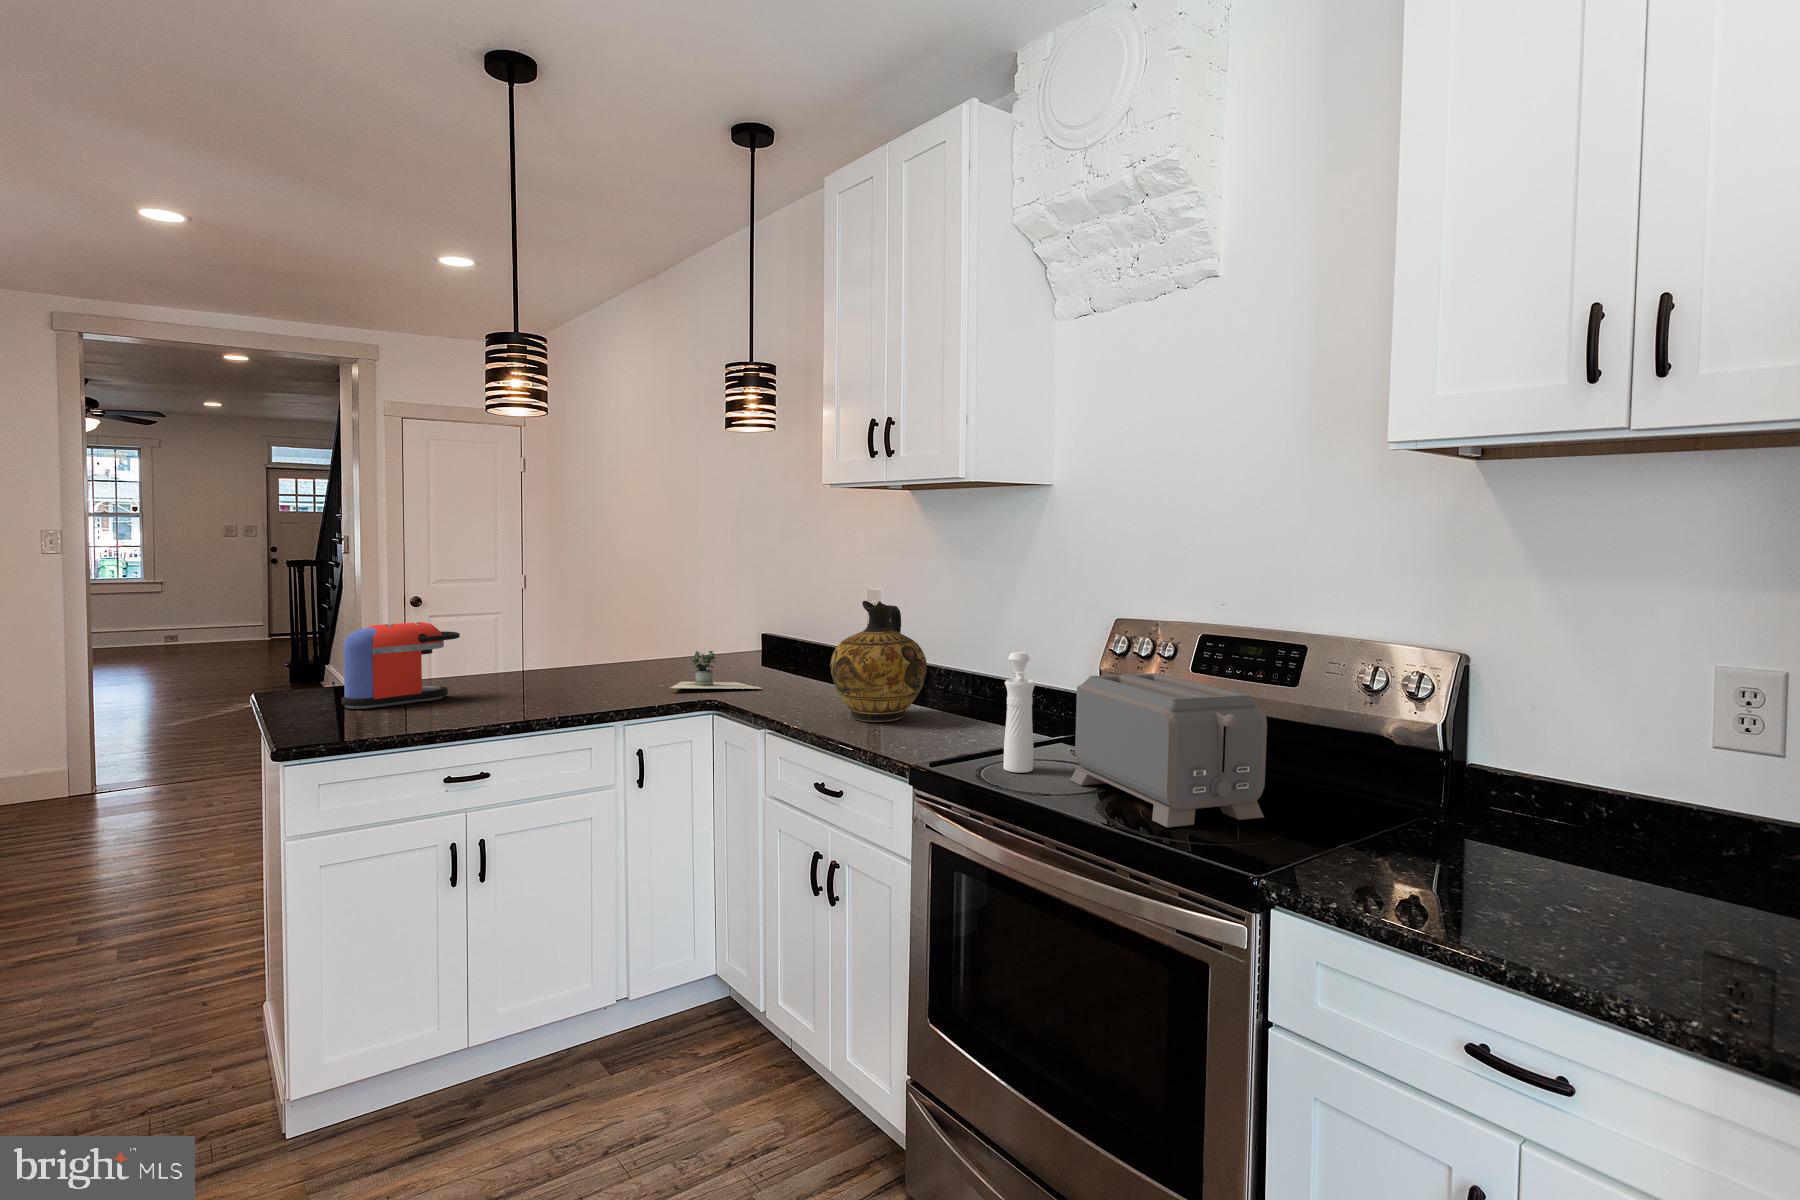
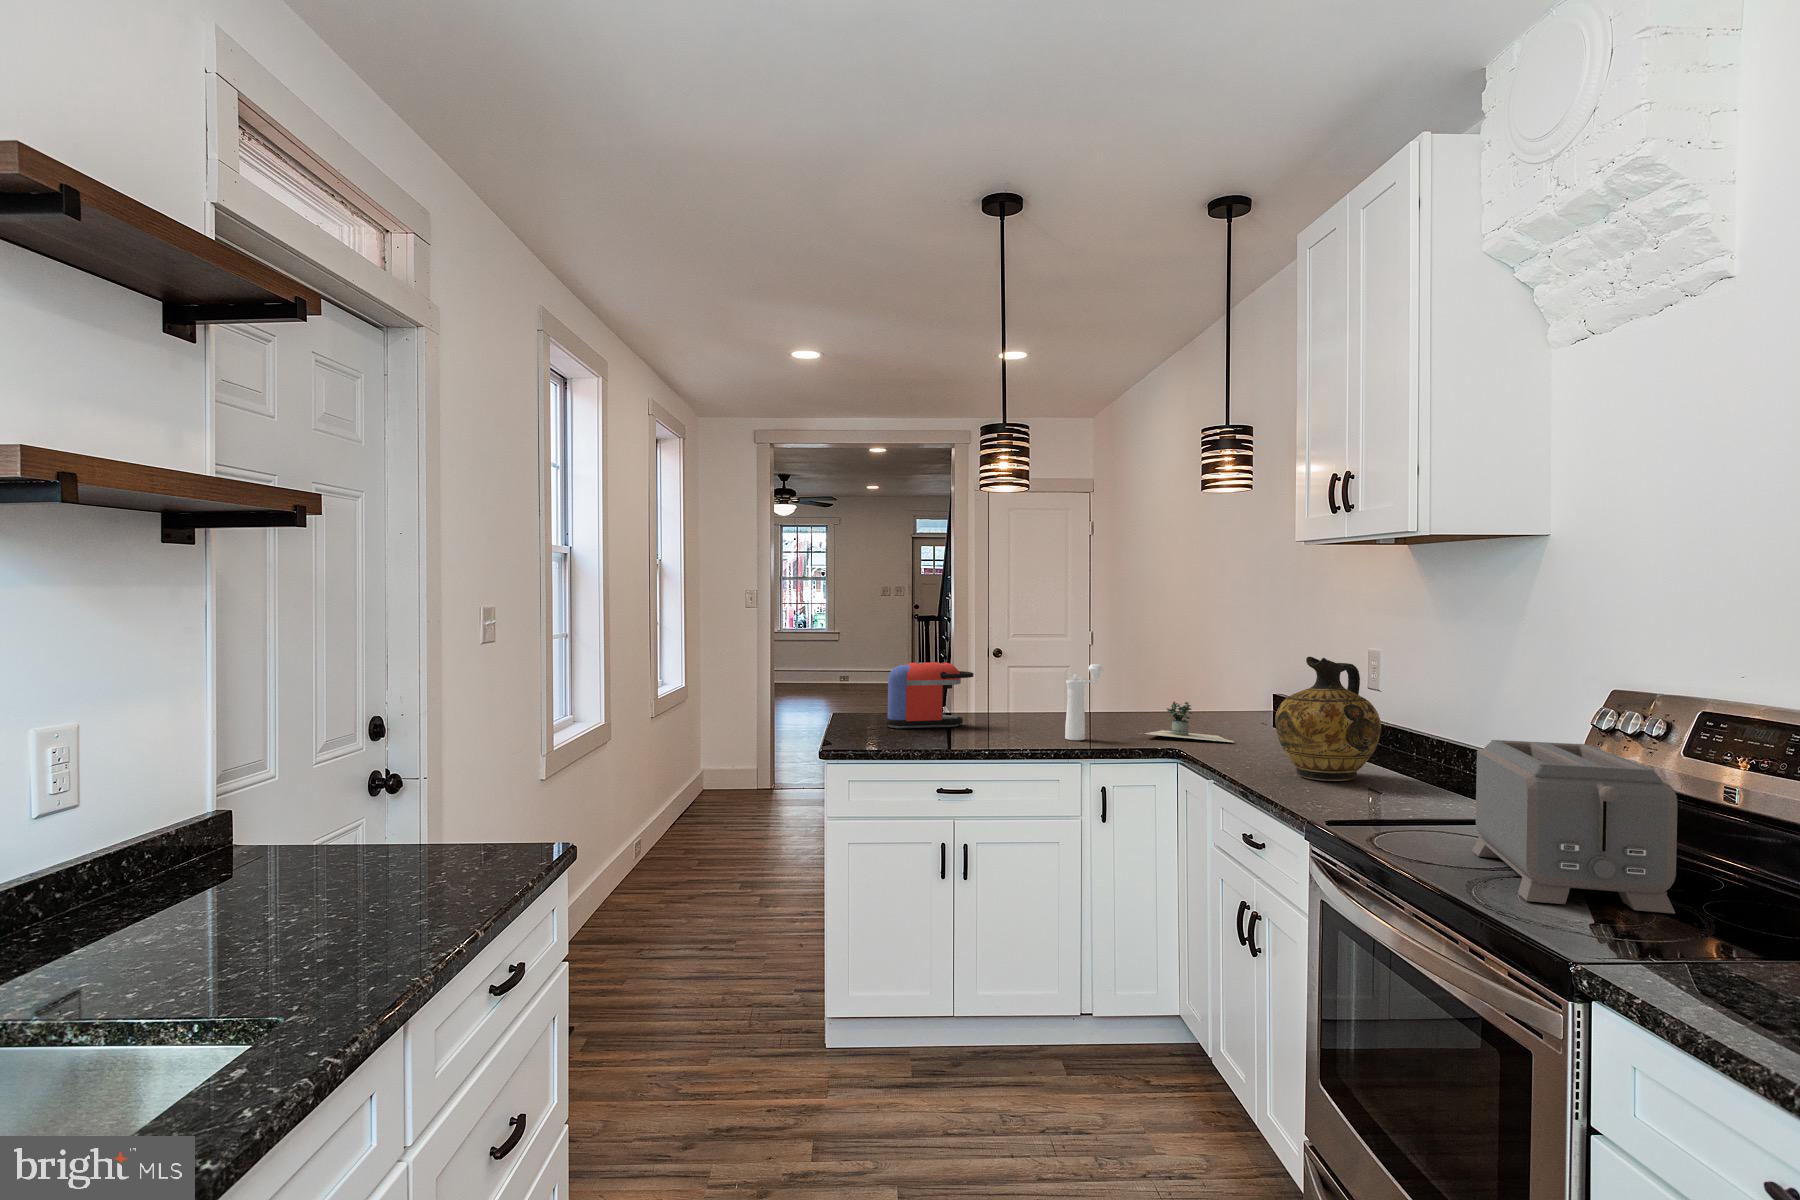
pepper mill: present [1003,652,1035,773] -> present [1065,664,1103,740]

